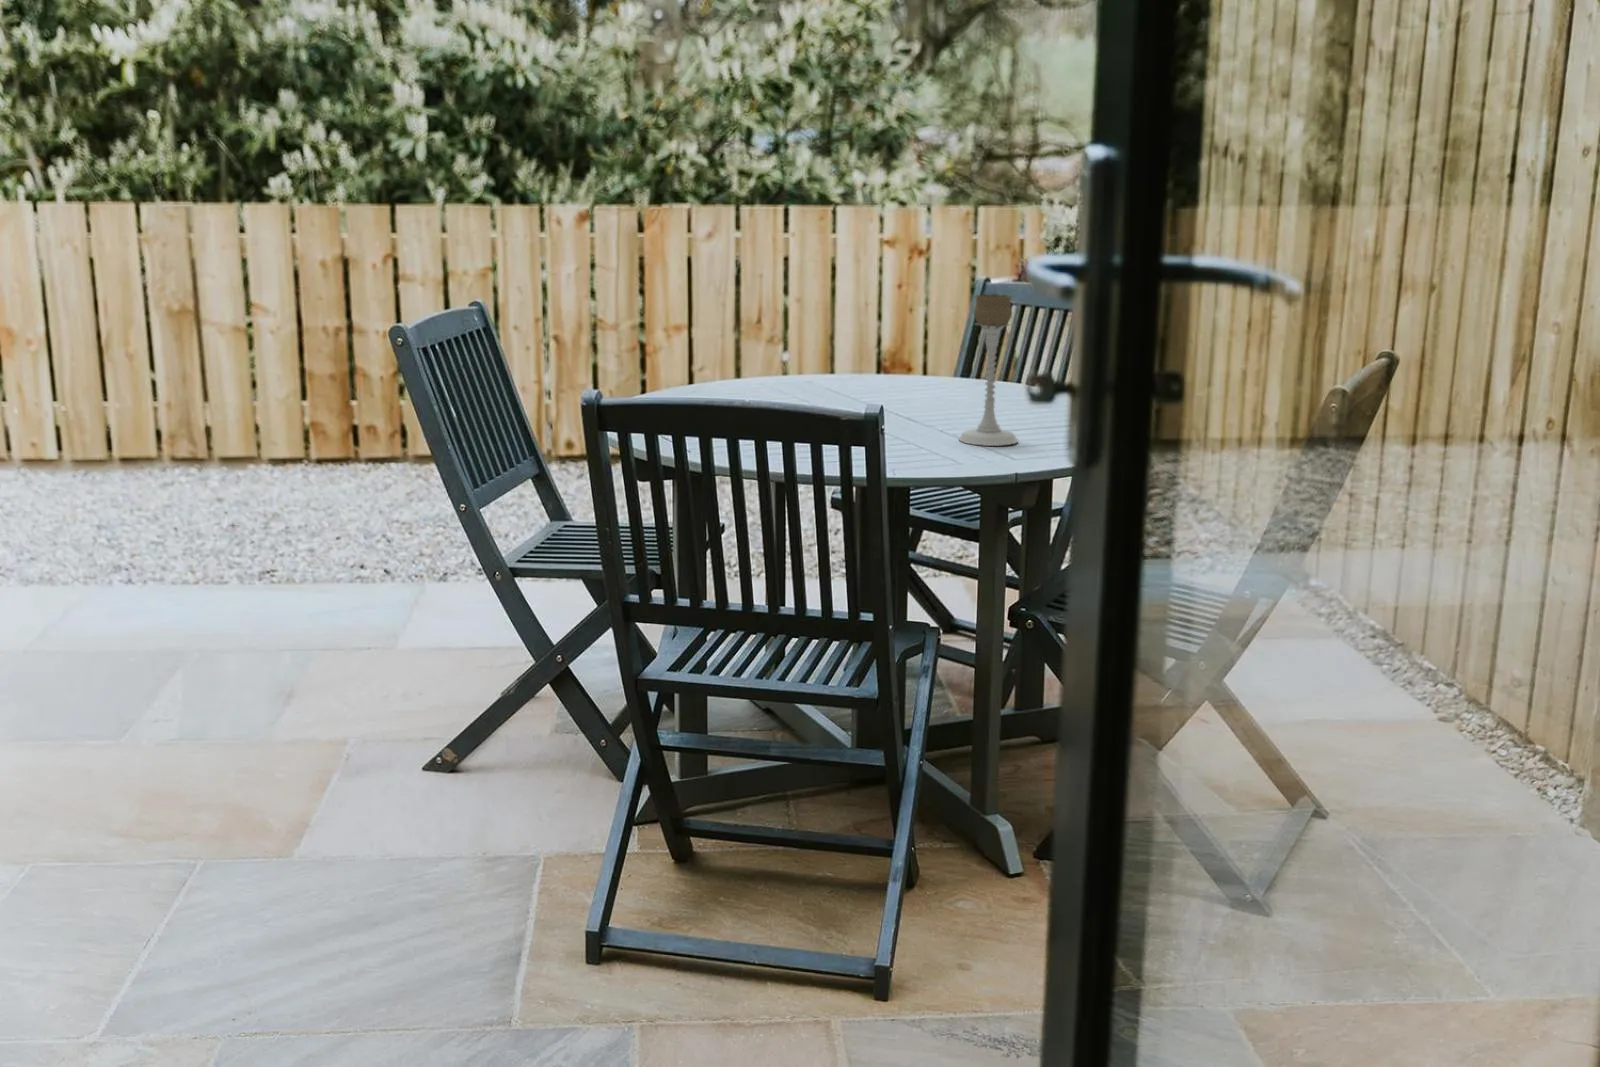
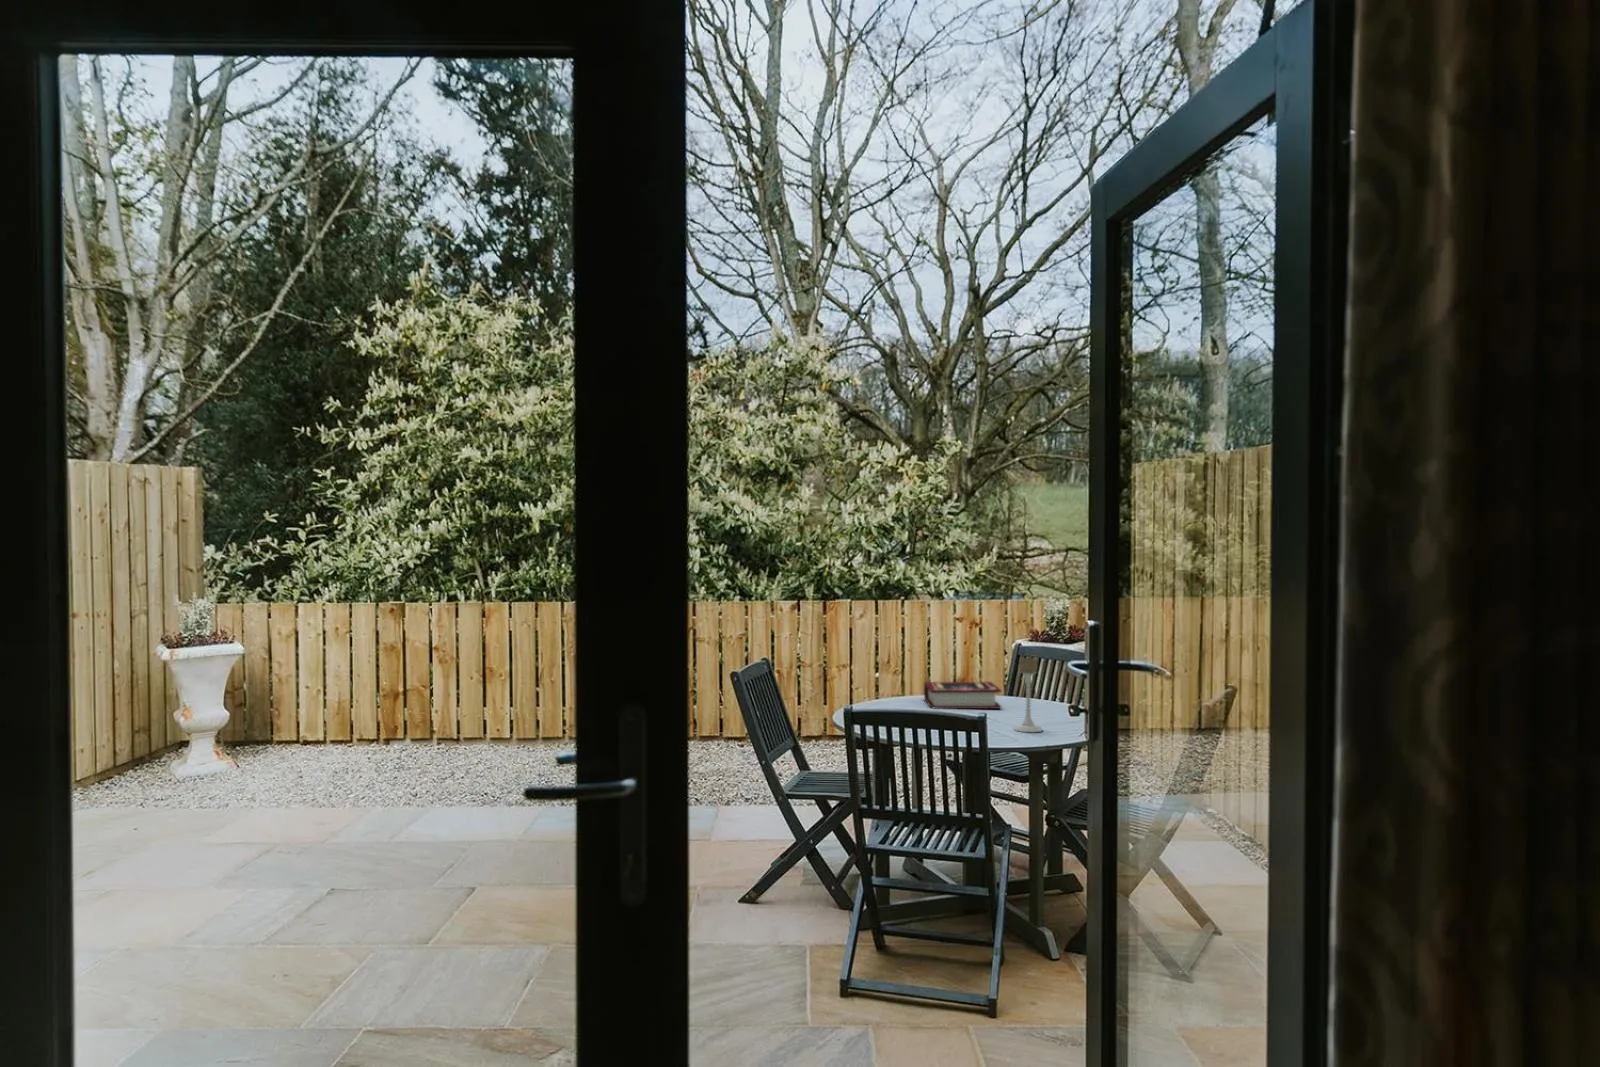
book: none [800,348,945,401] -> present [924,681,1001,709]

